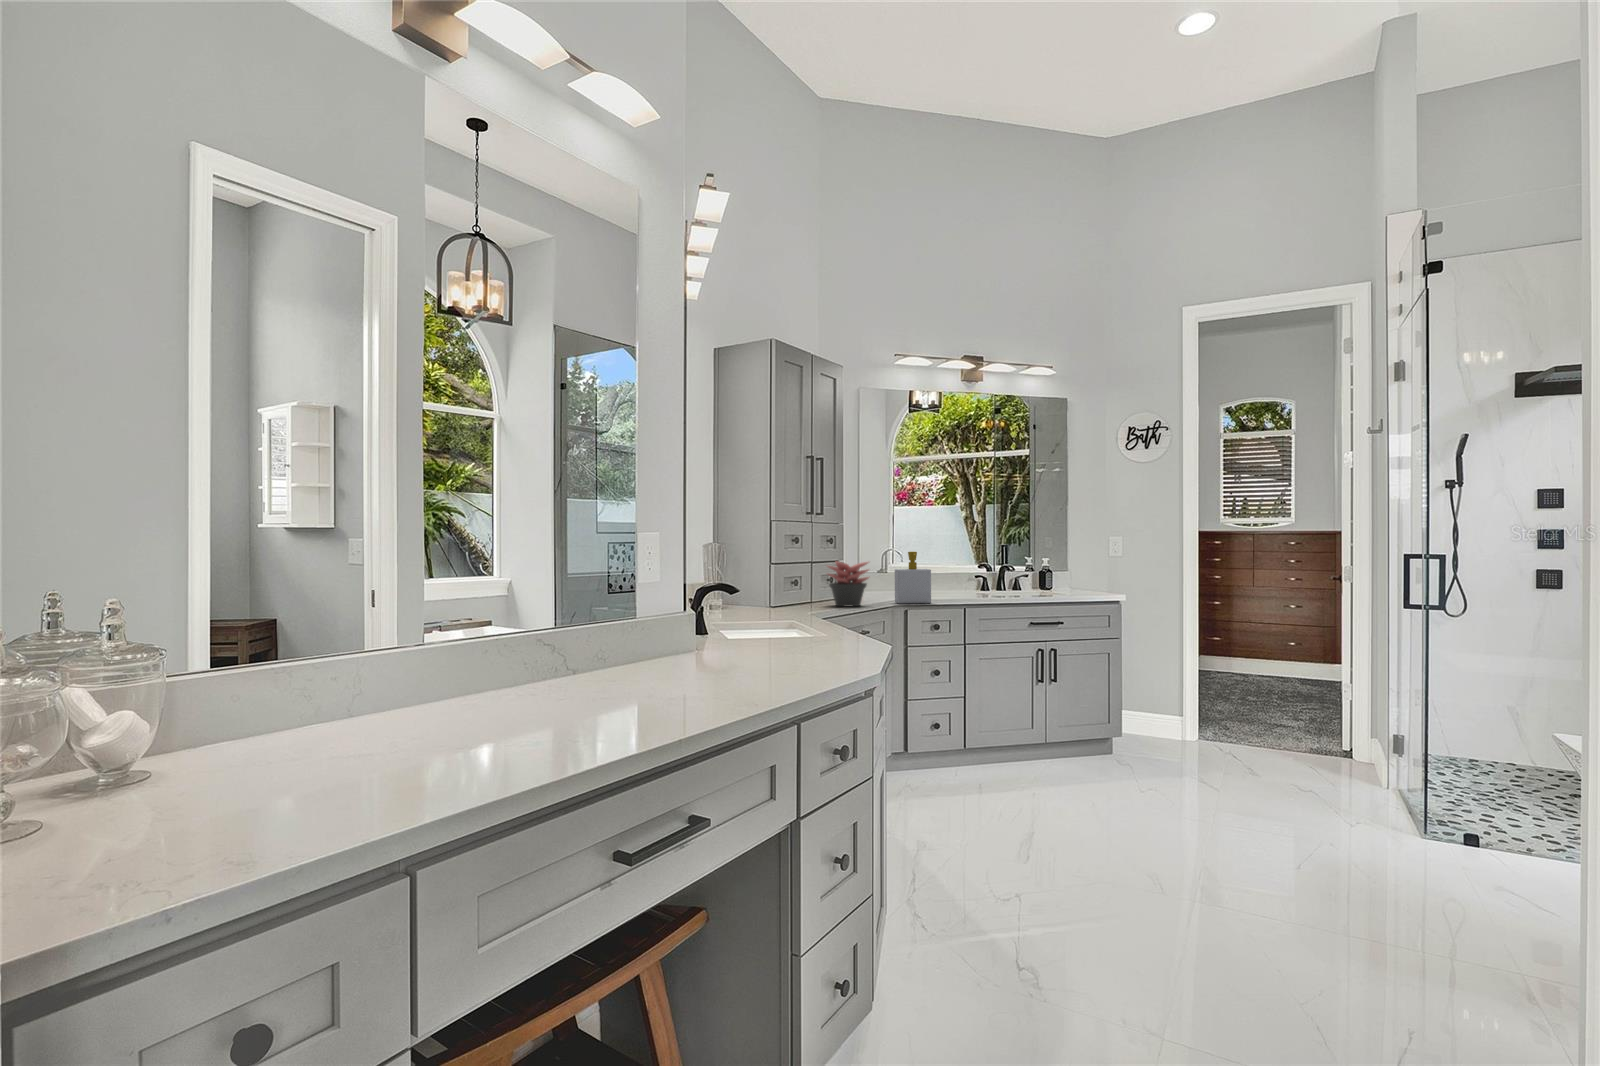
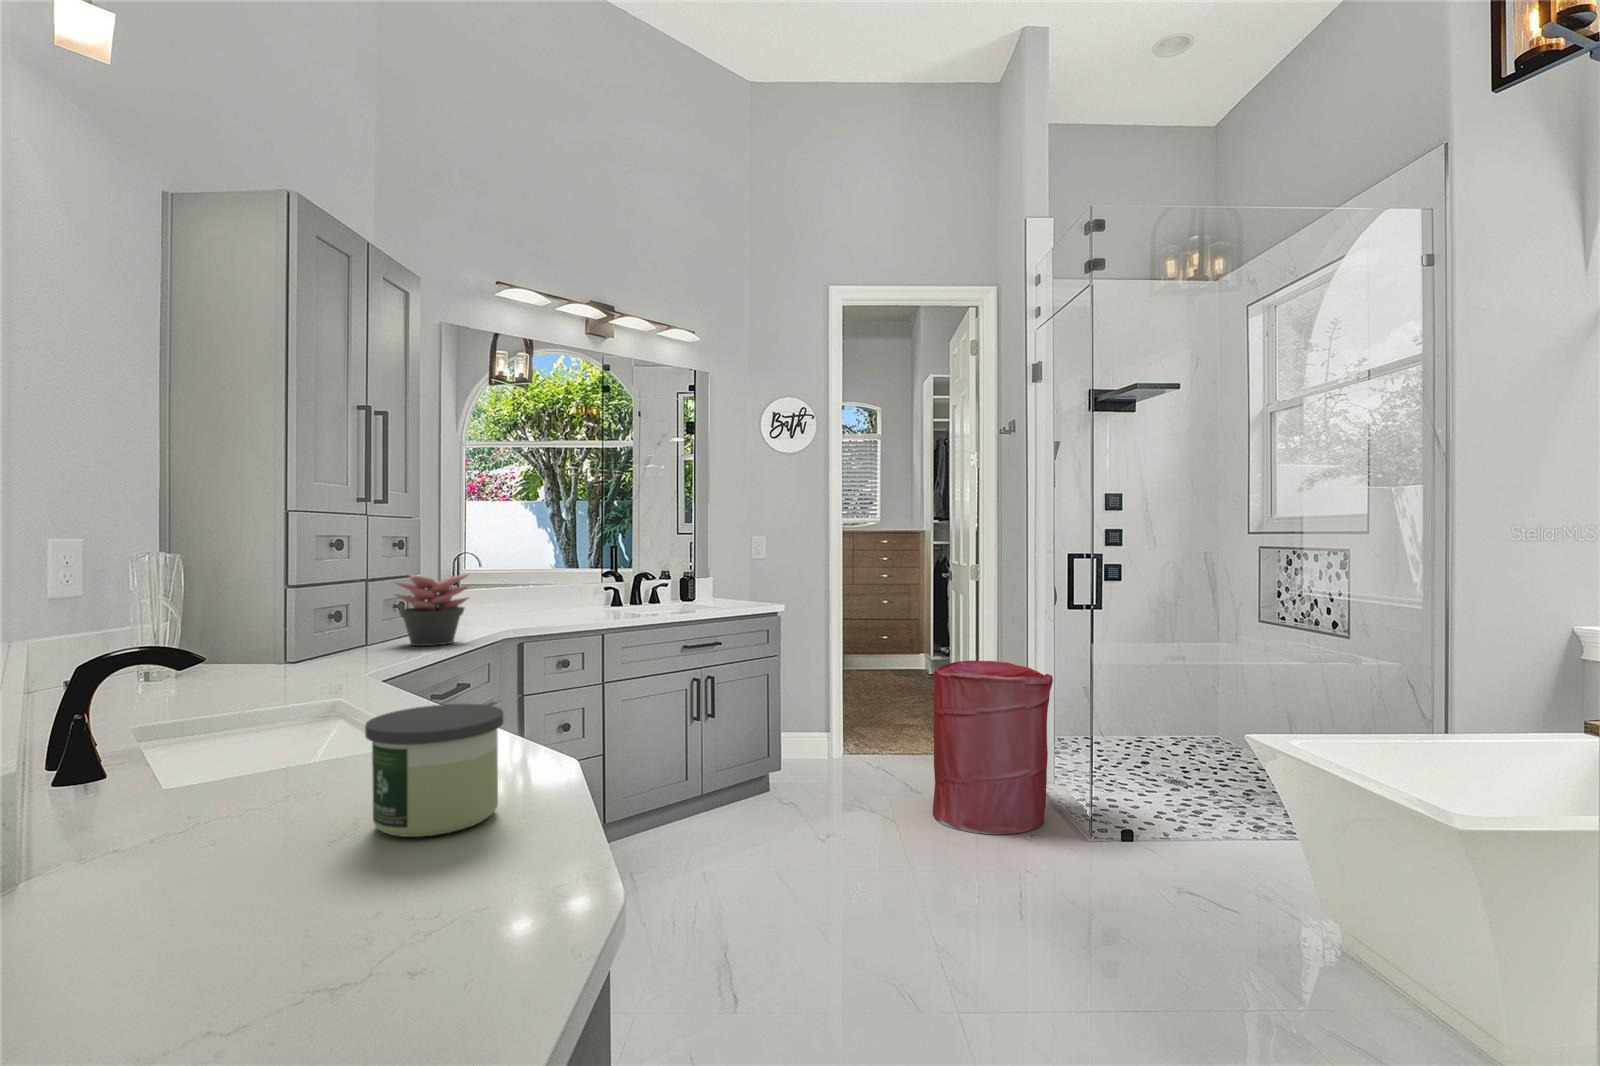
soap bottle: present [895,552,931,603] -> none [504,558,560,634]
candle: none [792,609,844,657] -> present [365,704,503,837]
laundry hamper: none [1263,654,1394,815] -> present [933,661,1053,834]

